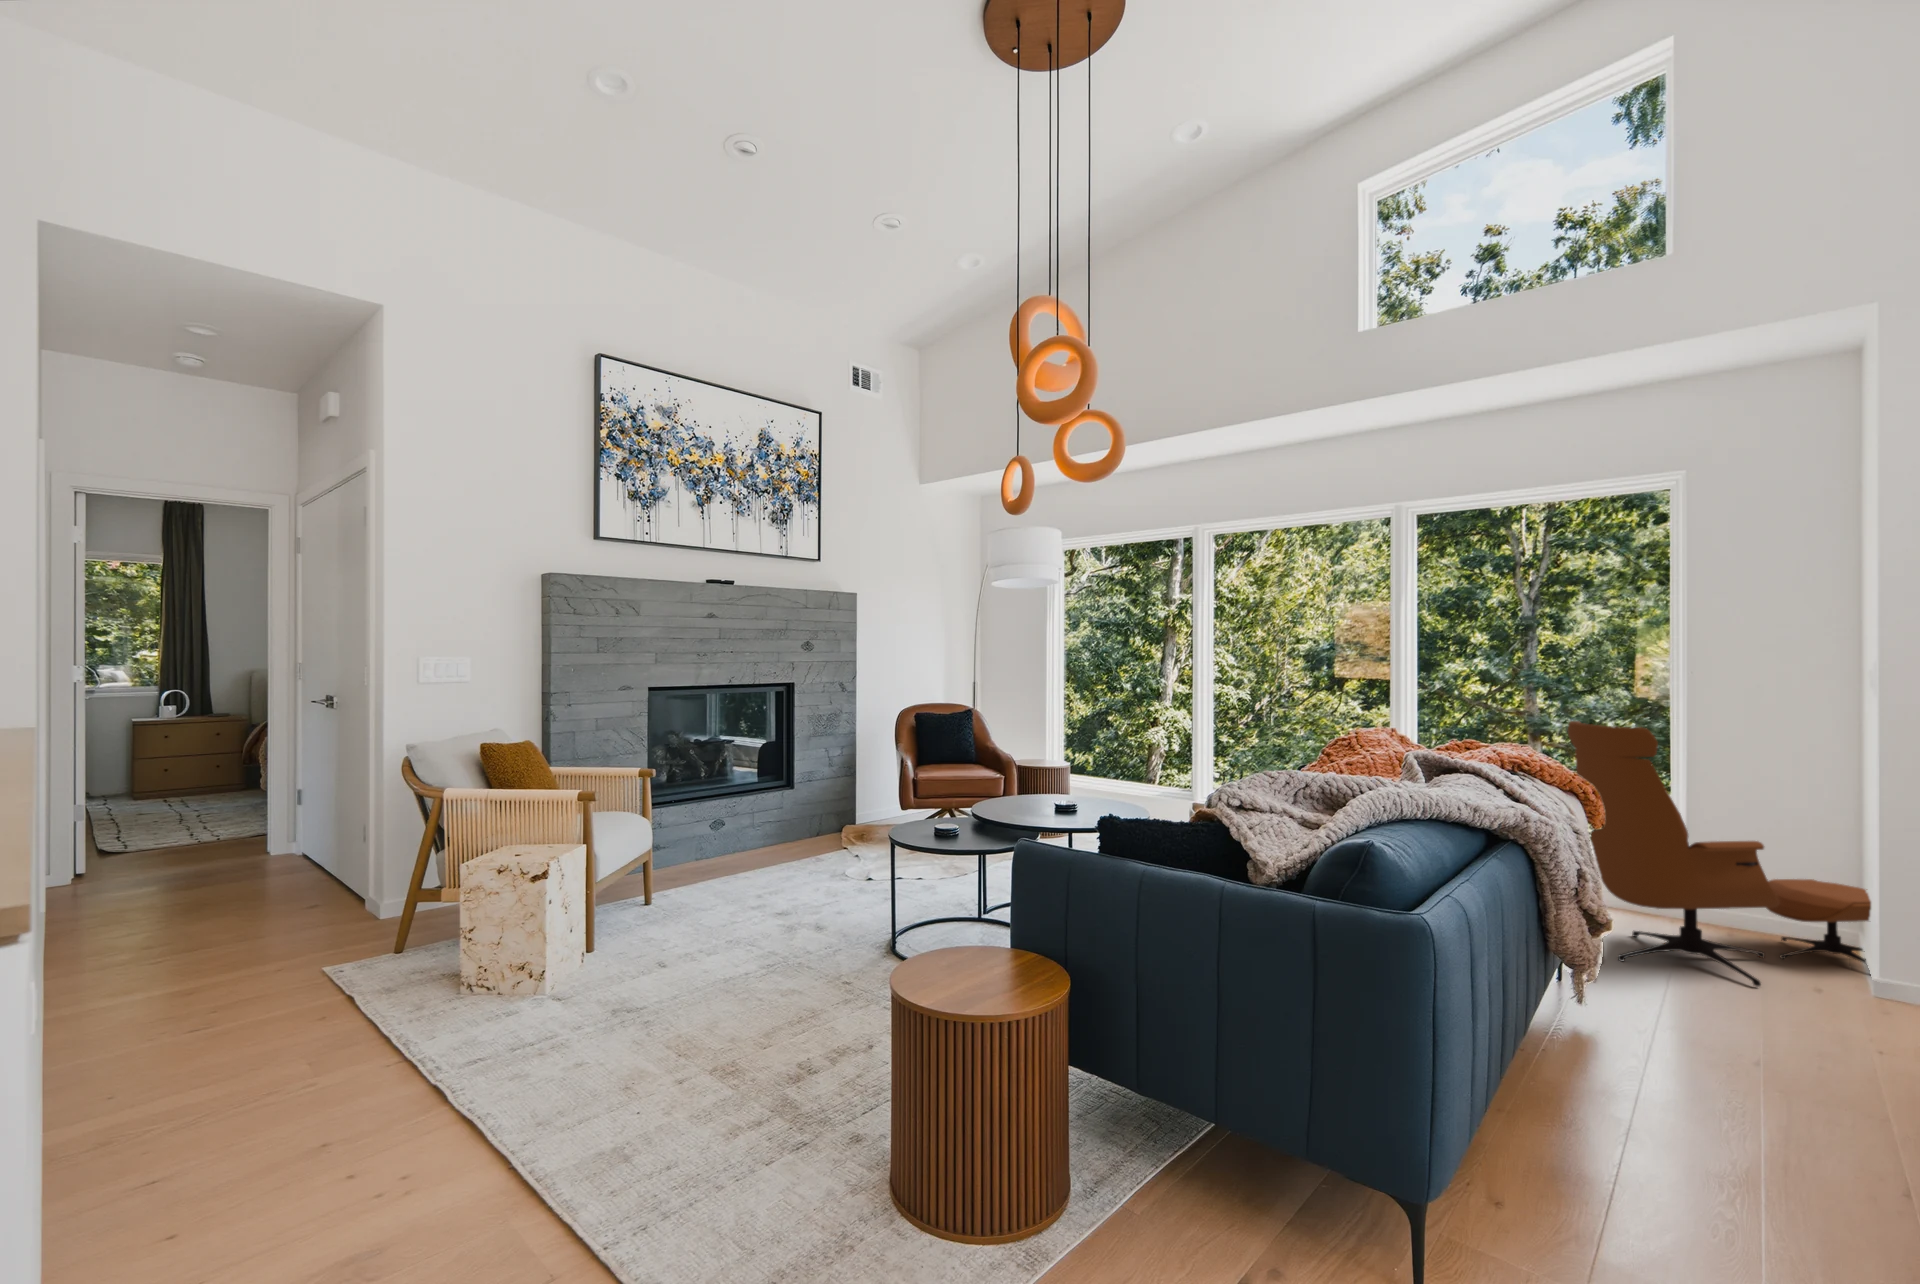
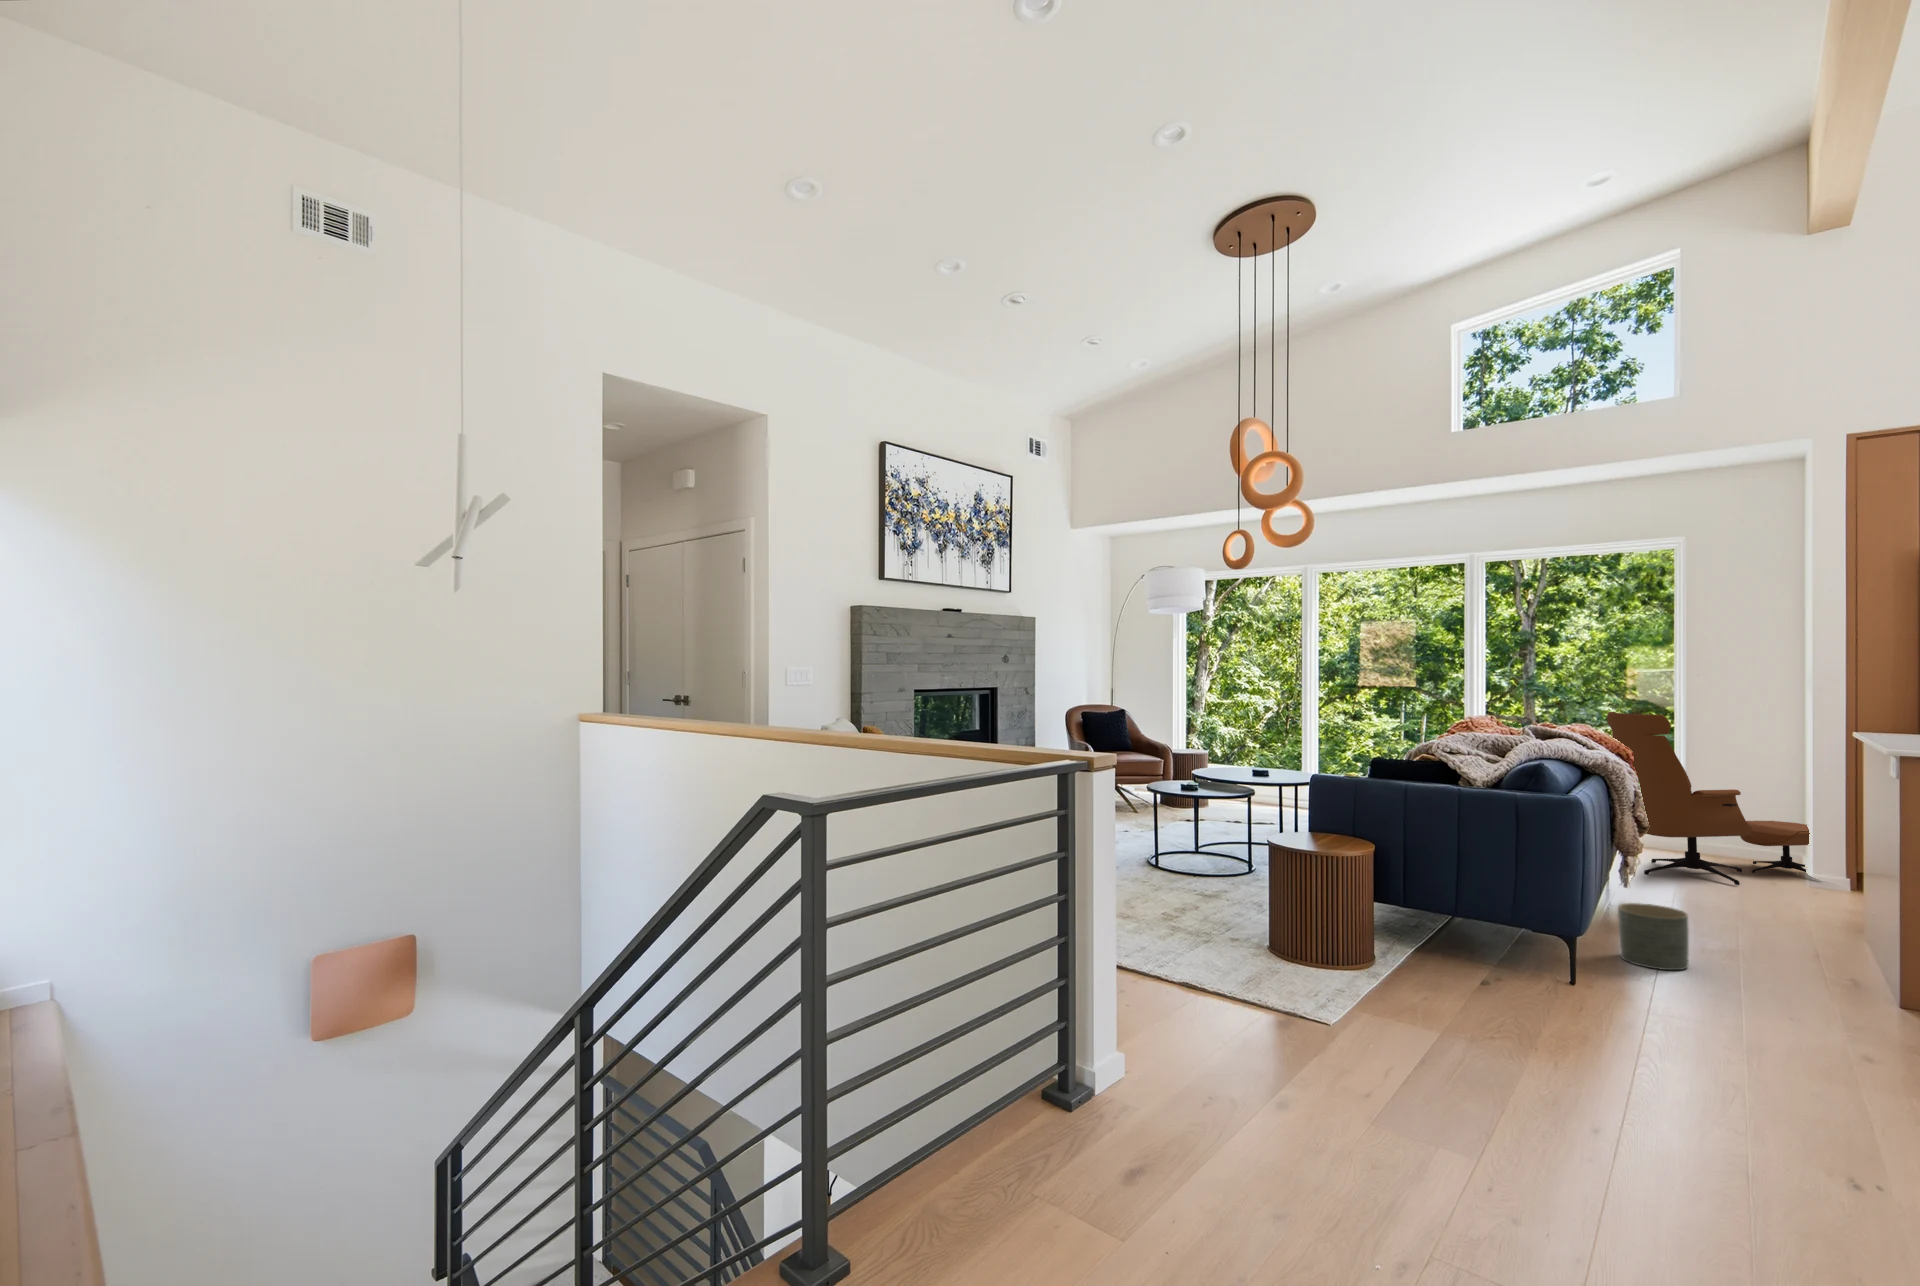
planter: none [1535,1078,1660,1225] -> present [1618,903,1689,970]

